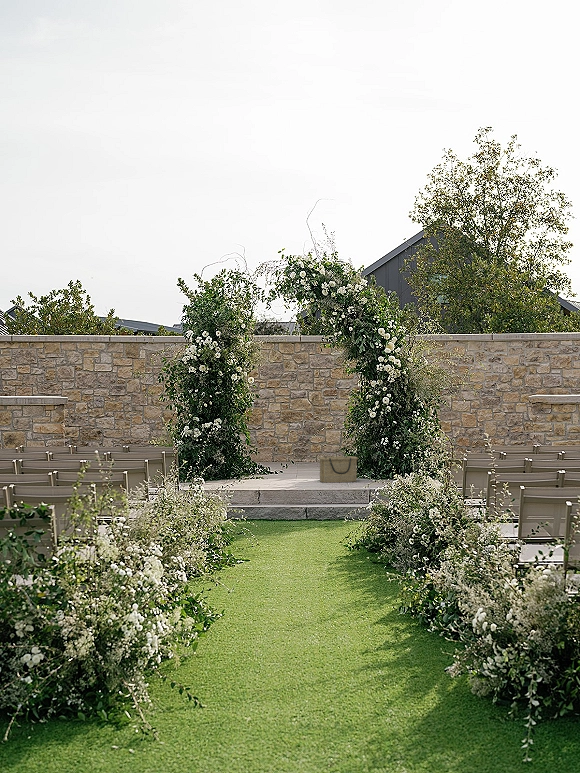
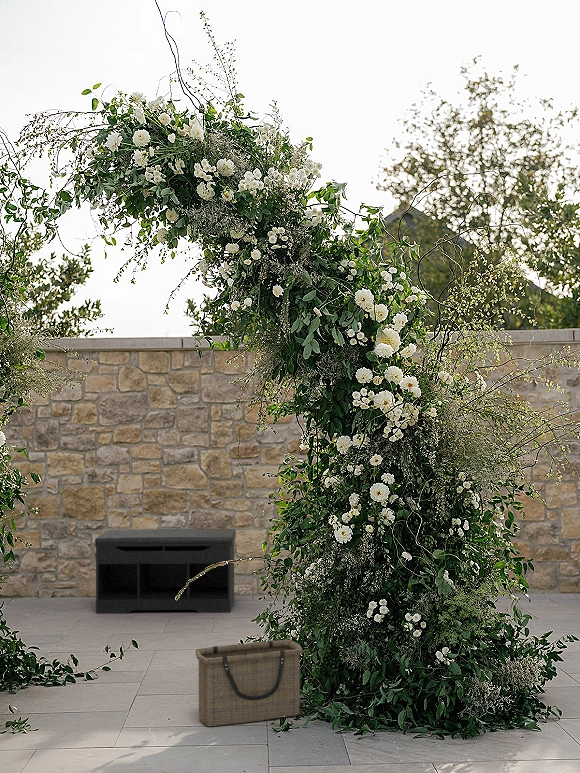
bench: none [261,429,325,467] -> present [95,529,235,614]

